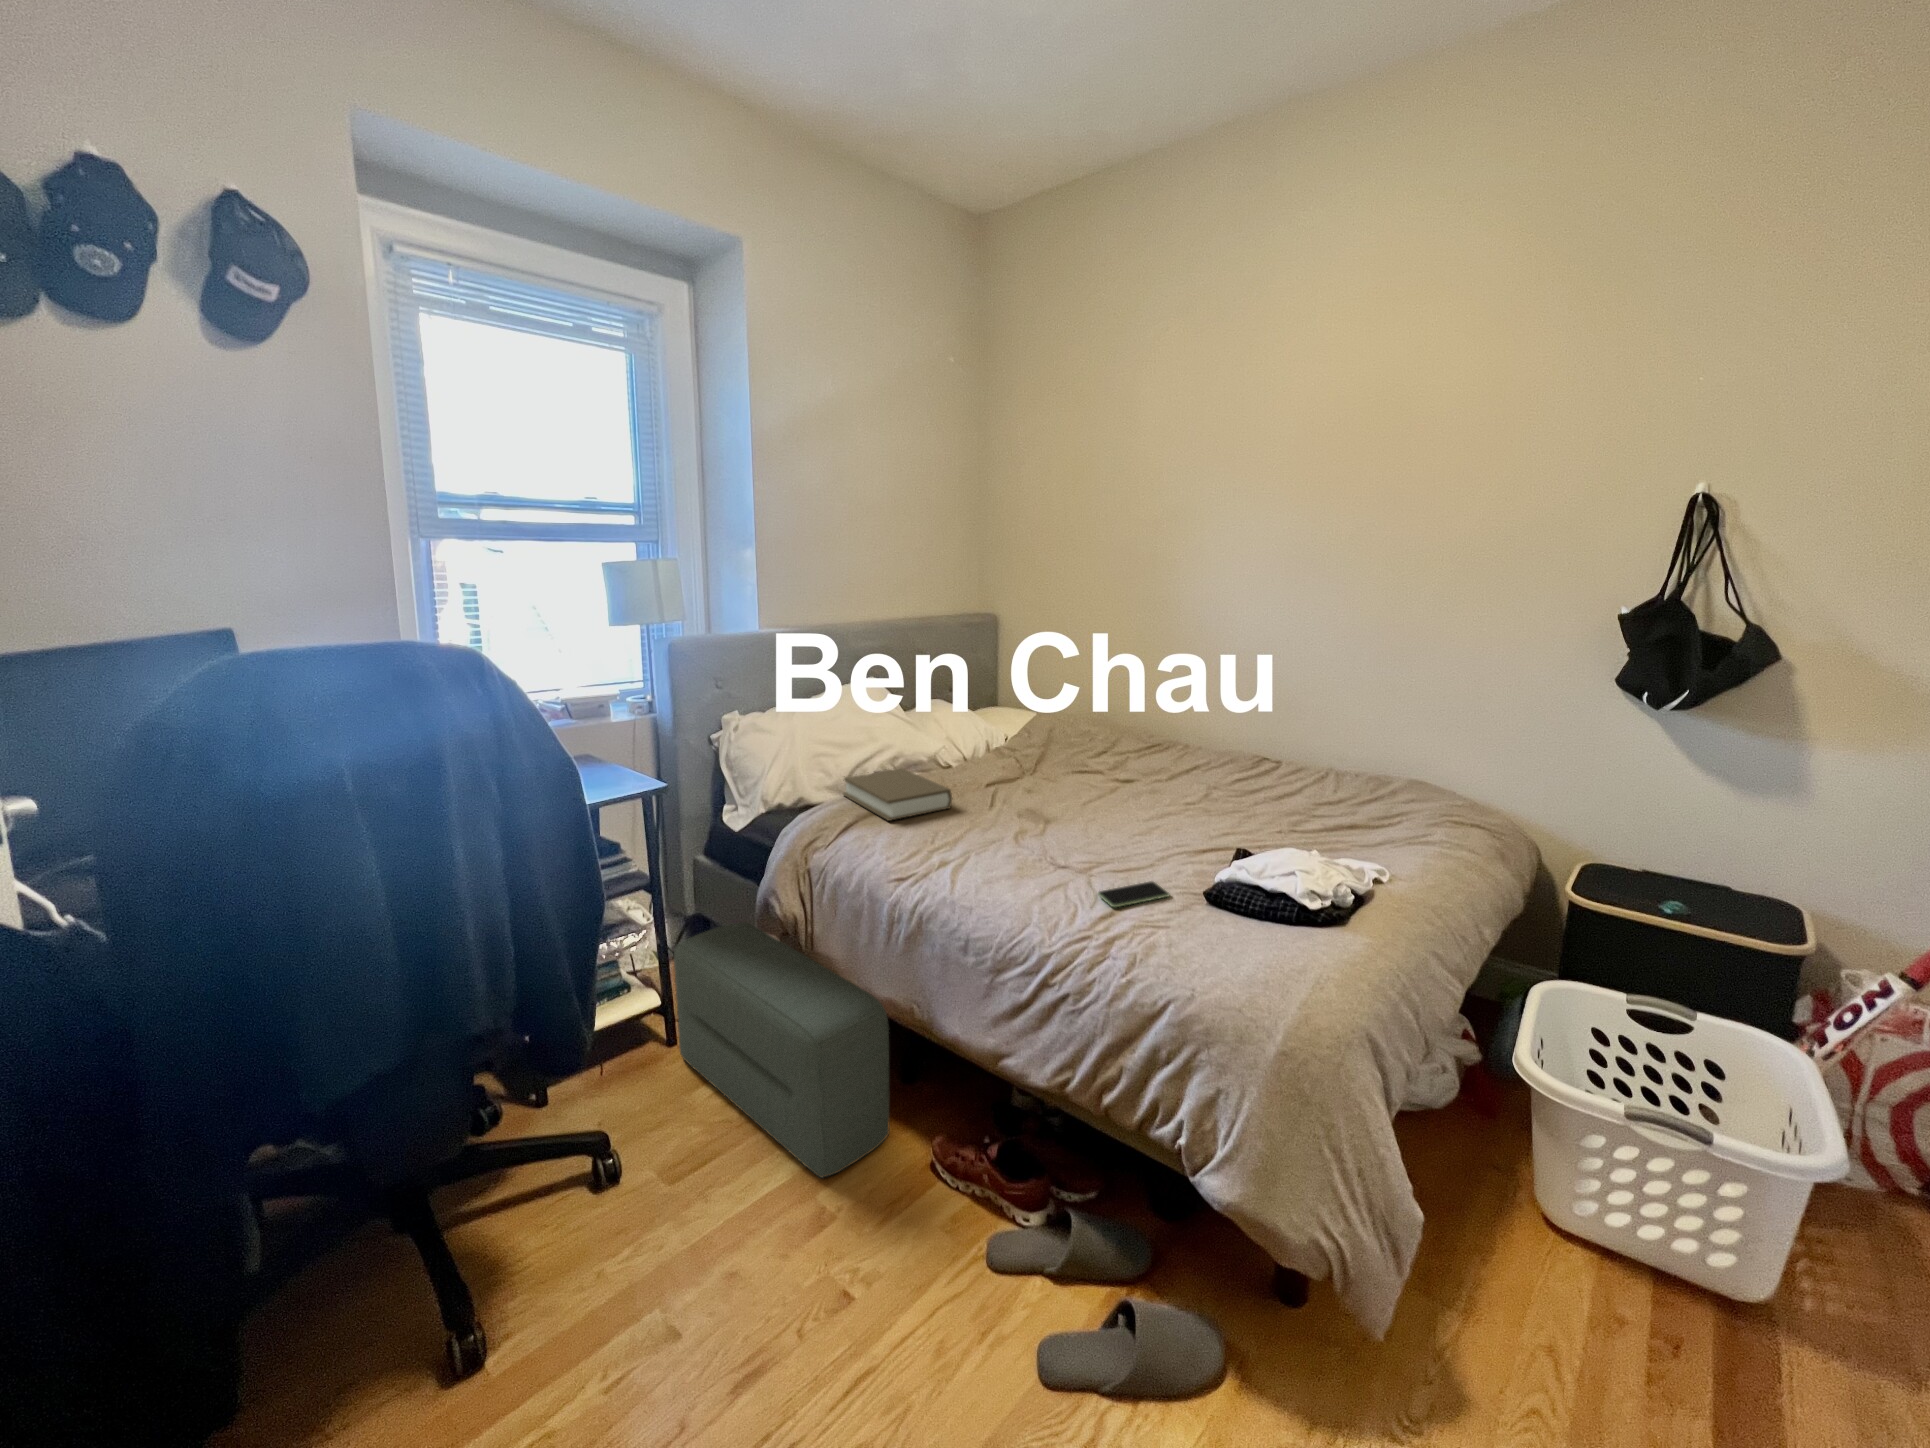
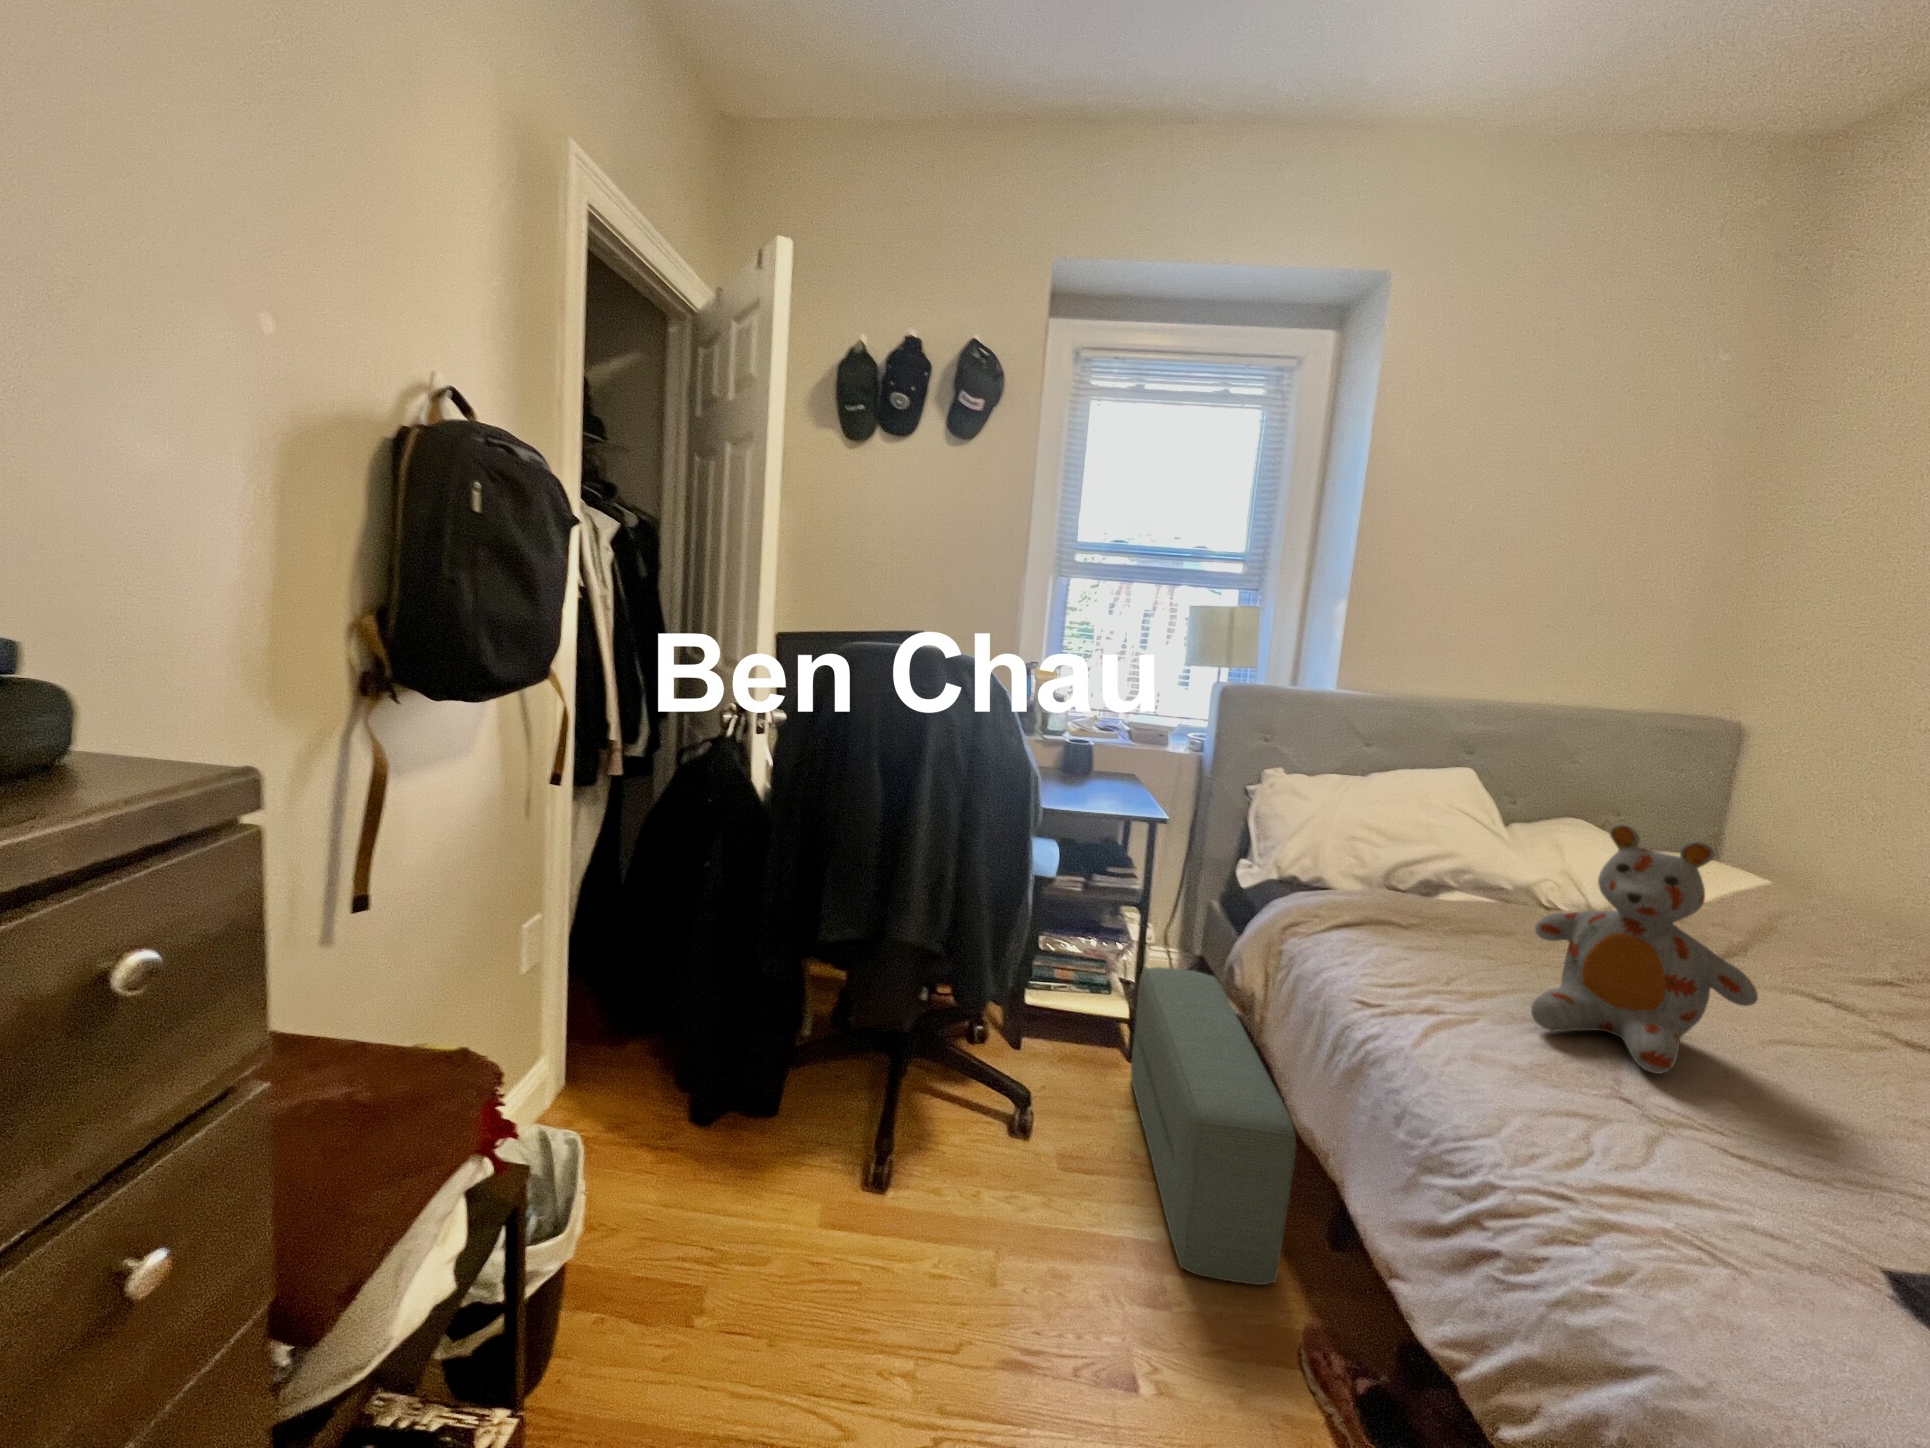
stuffed bear: none [983,693,1098,847] -> present [1531,825,1758,1074]
book: present [843,768,952,821] -> none [1364,867,1501,951]
smartphone: present [1098,882,1169,907] -> none [1638,1151,1806,1233]

